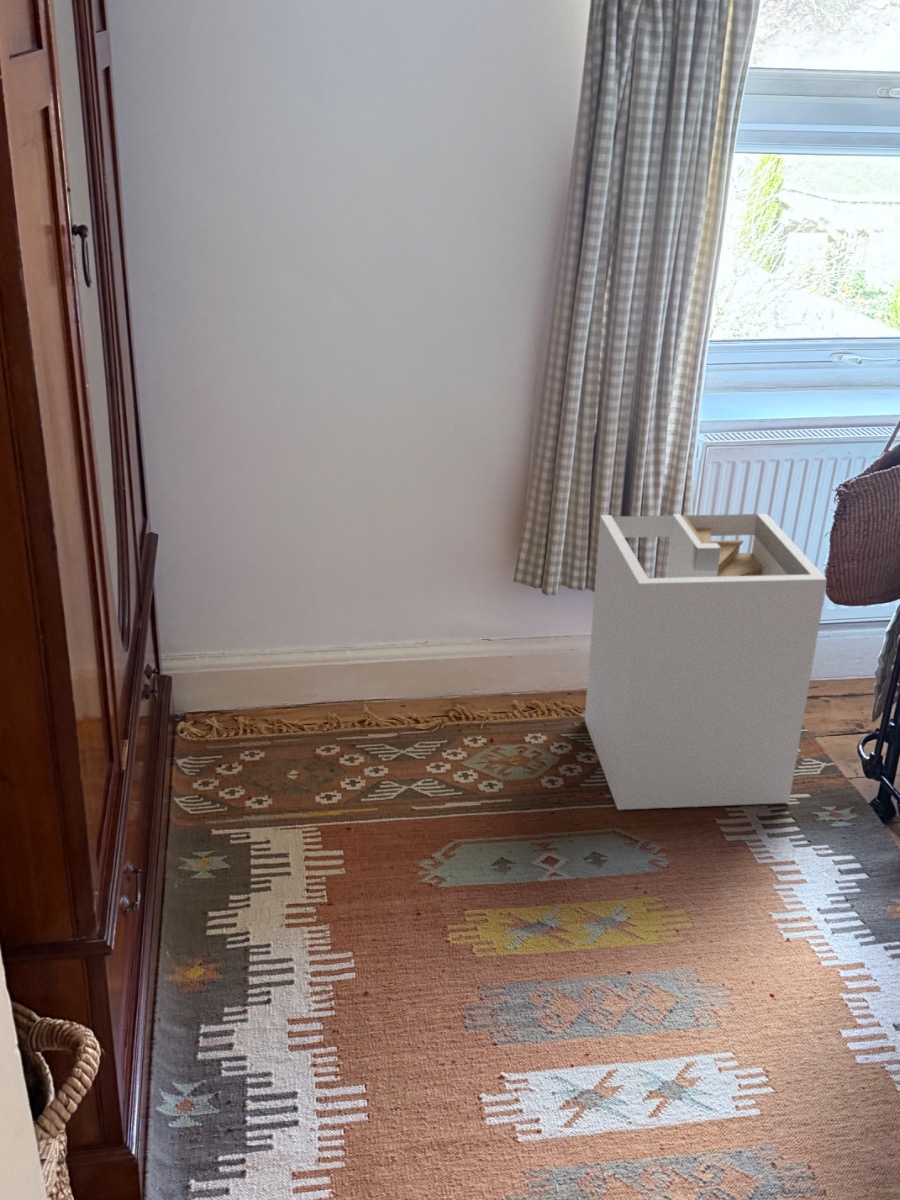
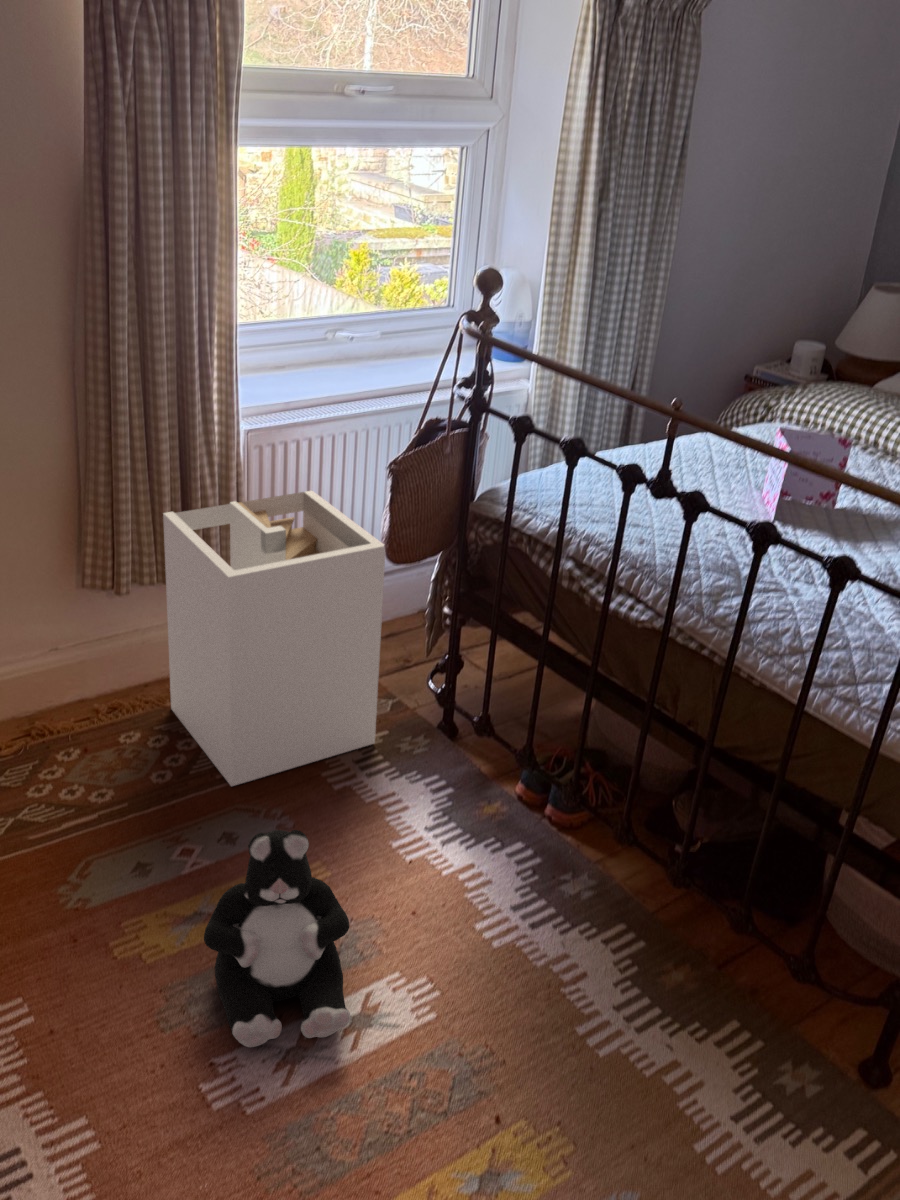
plush toy: none [523,850,681,1092] -> present [204,830,351,1047]

